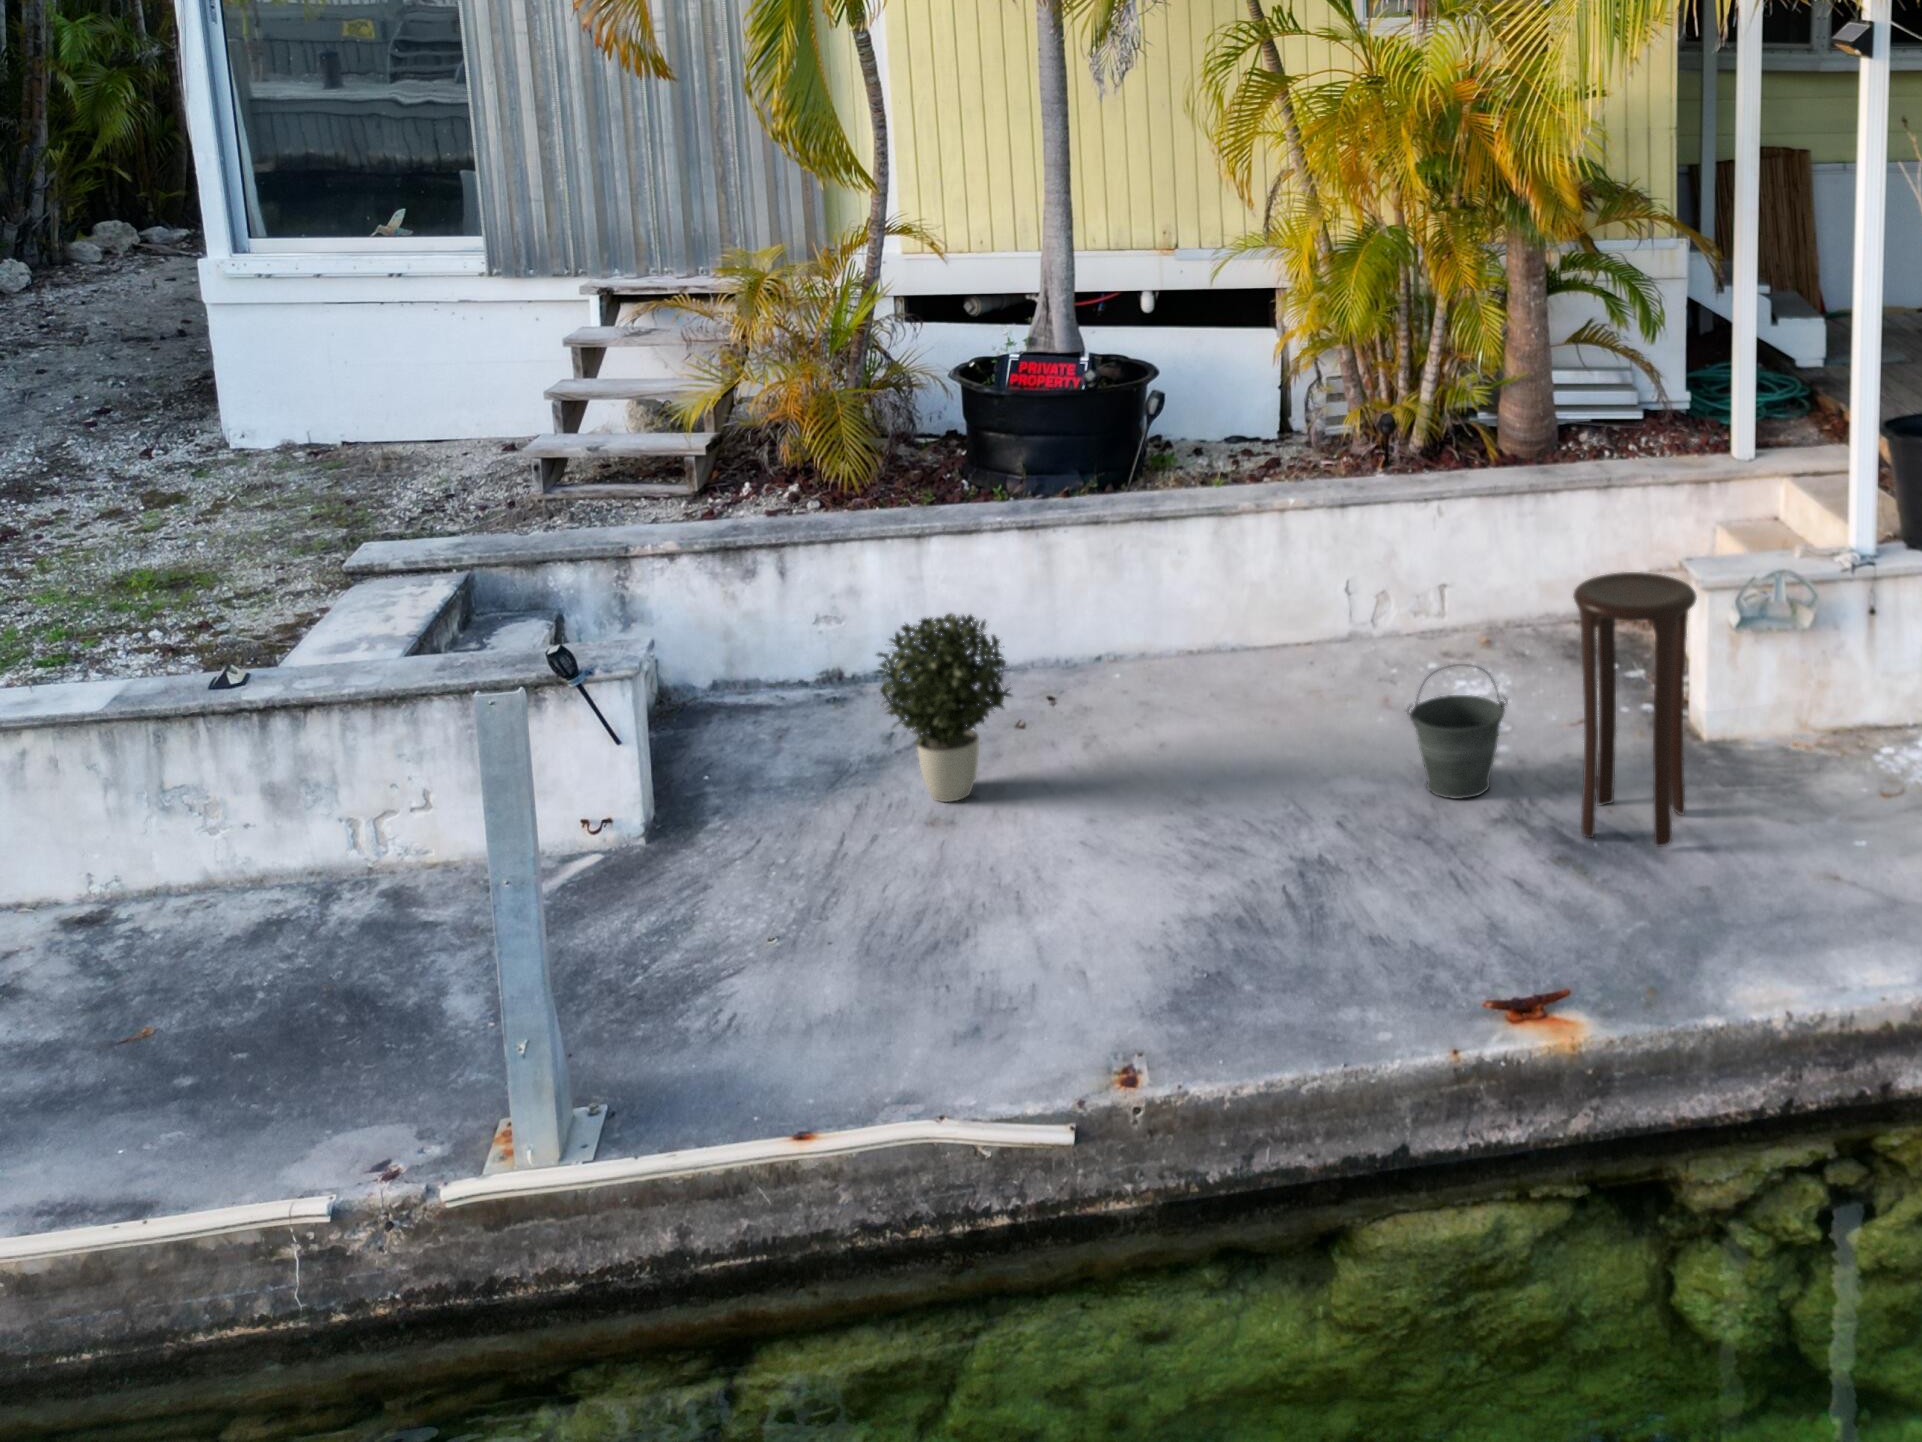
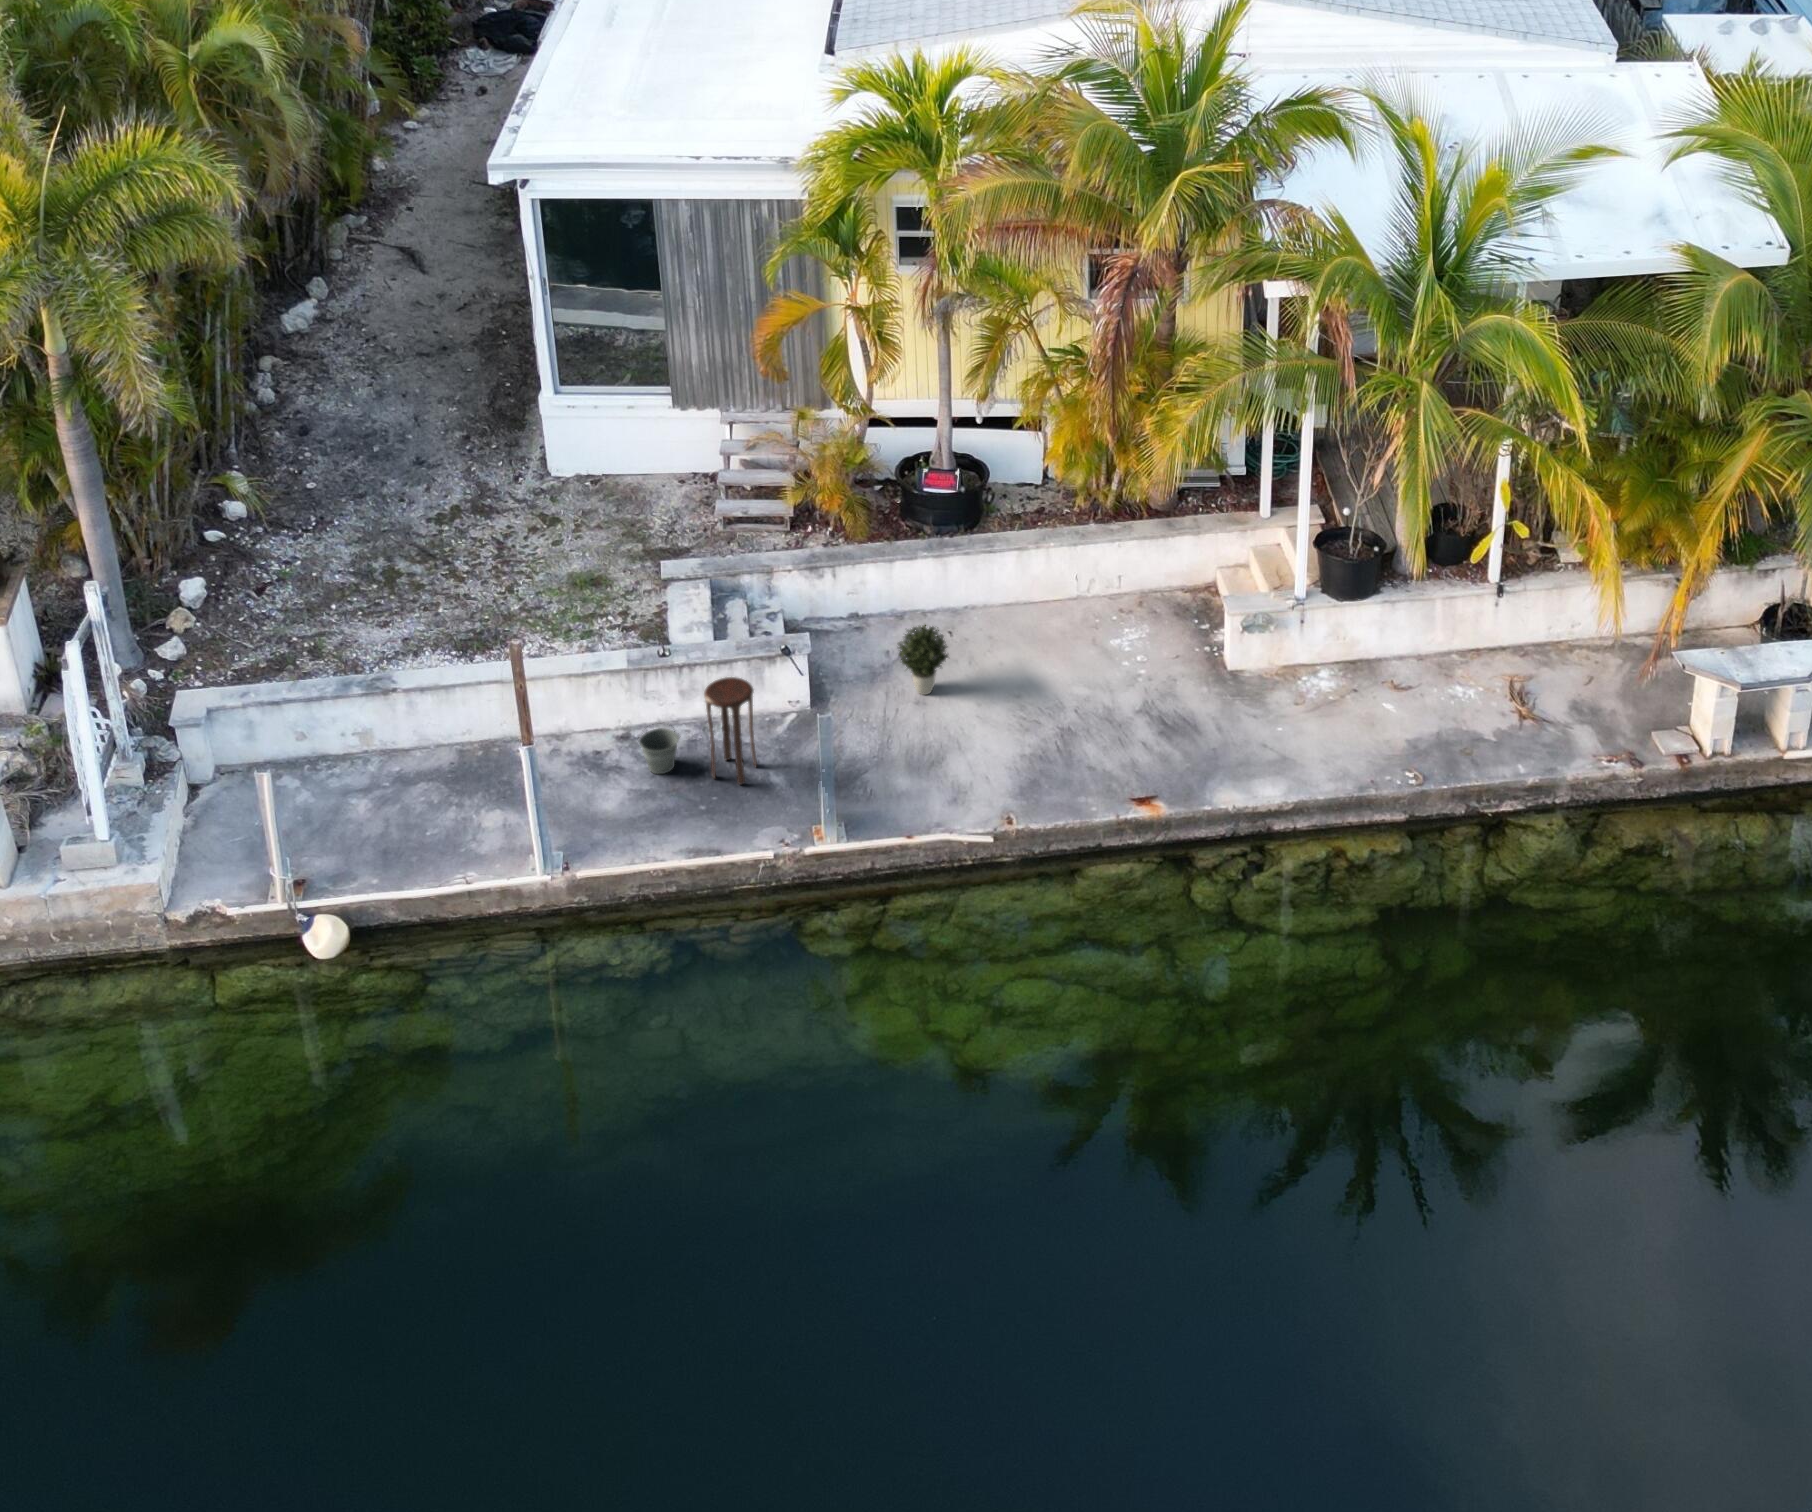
stool: present [1573,572,1697,847] -> present [704,677,757,785]
bucket: present [1409,679,1505,799] -> present [638,724,680,774]

